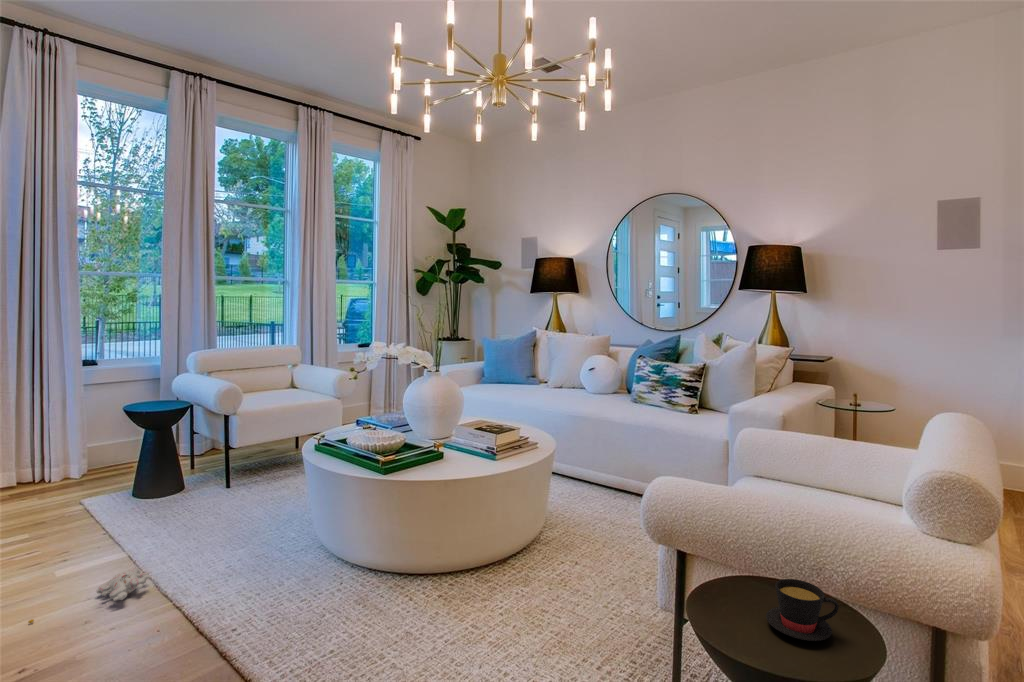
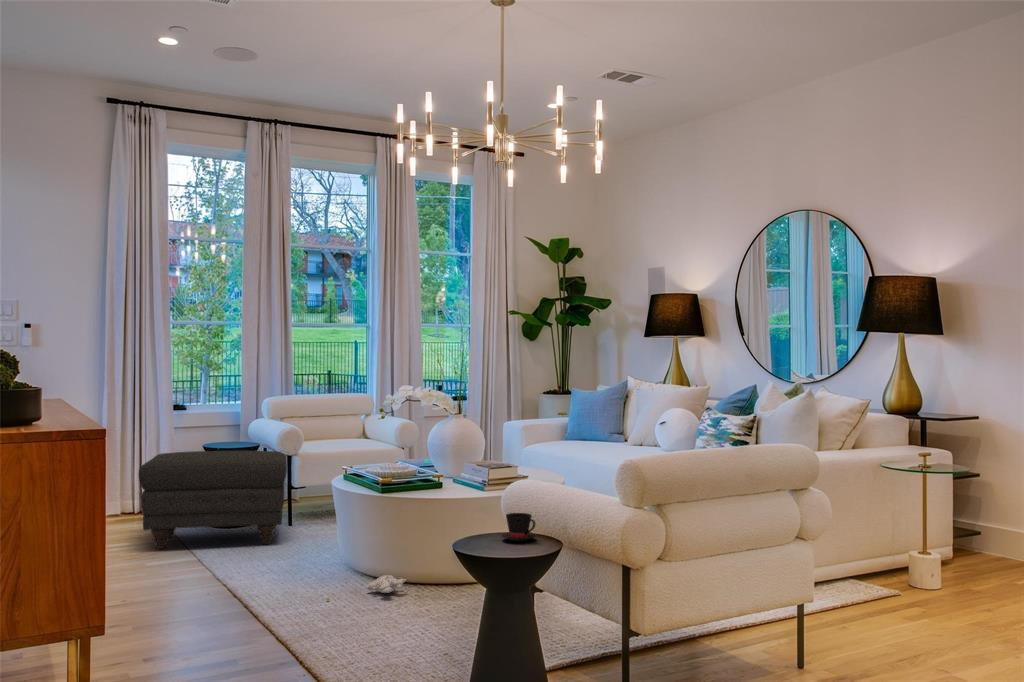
ottoman: none [31,412,235,547] -> present [139,451,287,549]
plush toy: present [28,567,150,623] -> present [326,575,406,600]

